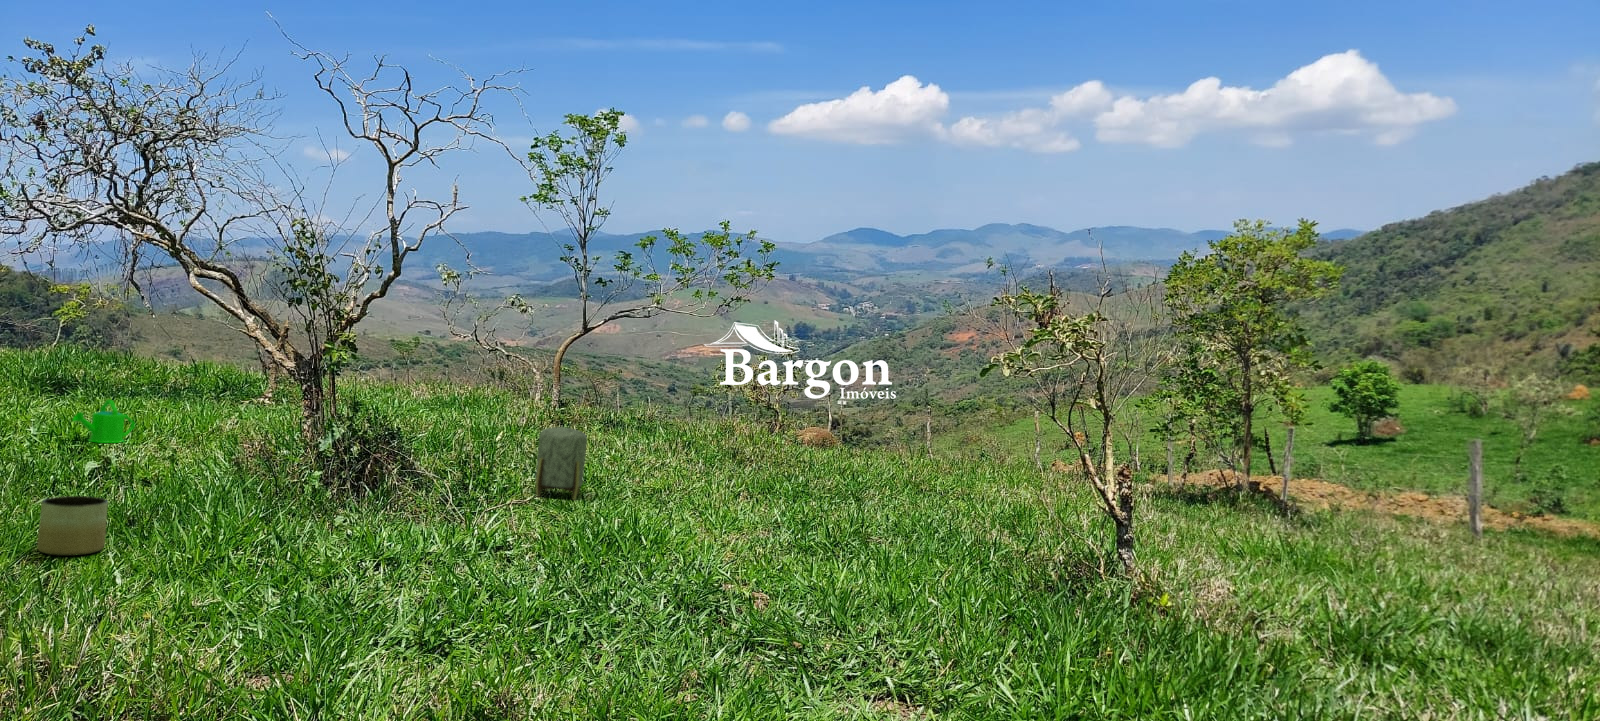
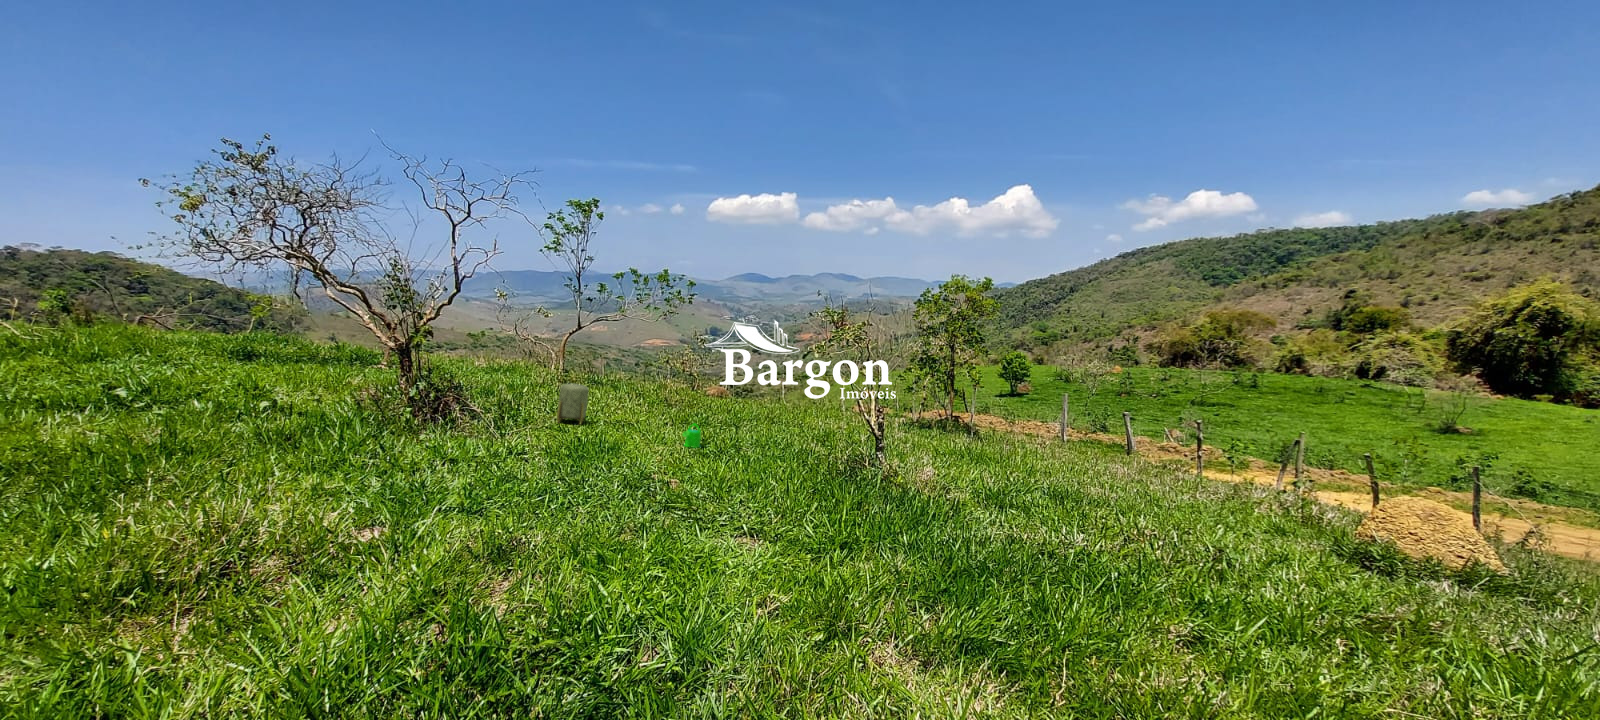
watering can: present [72,400,135,443] -> present [682,423,701,448]
planter: present [37,496,108,556] -> none [207,423,259,460]

